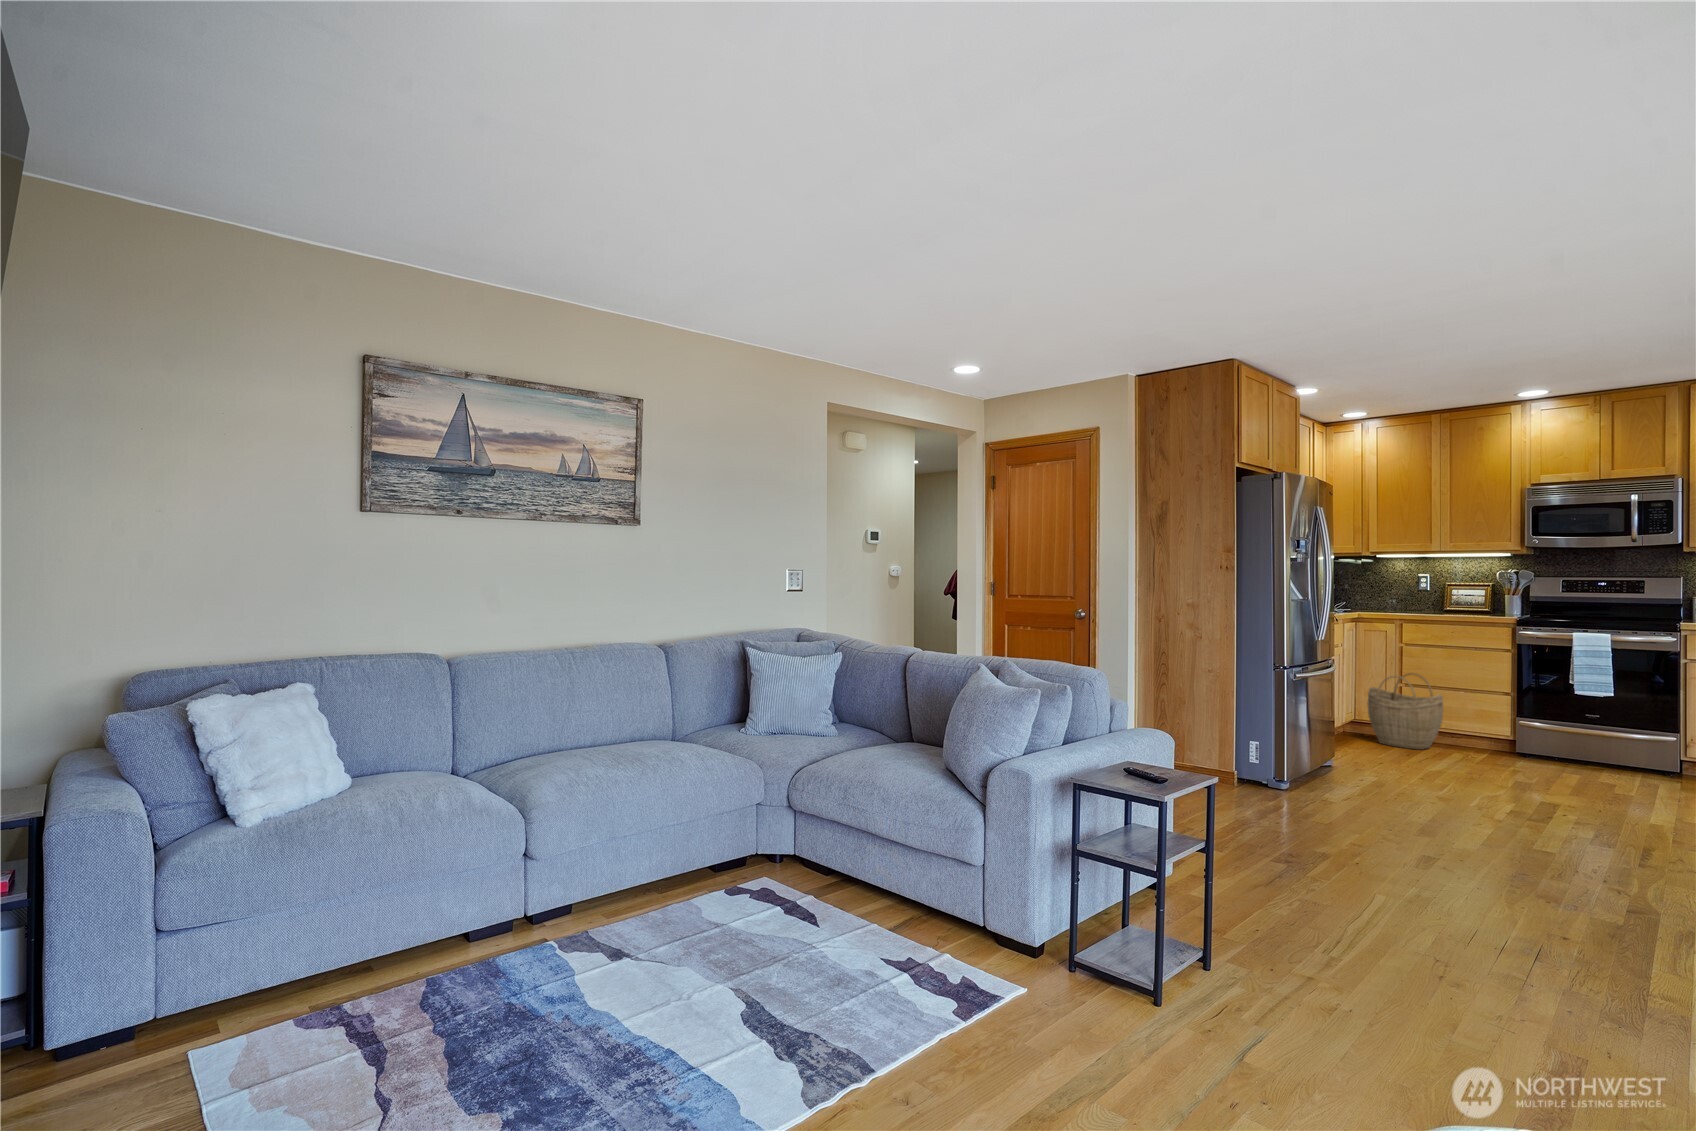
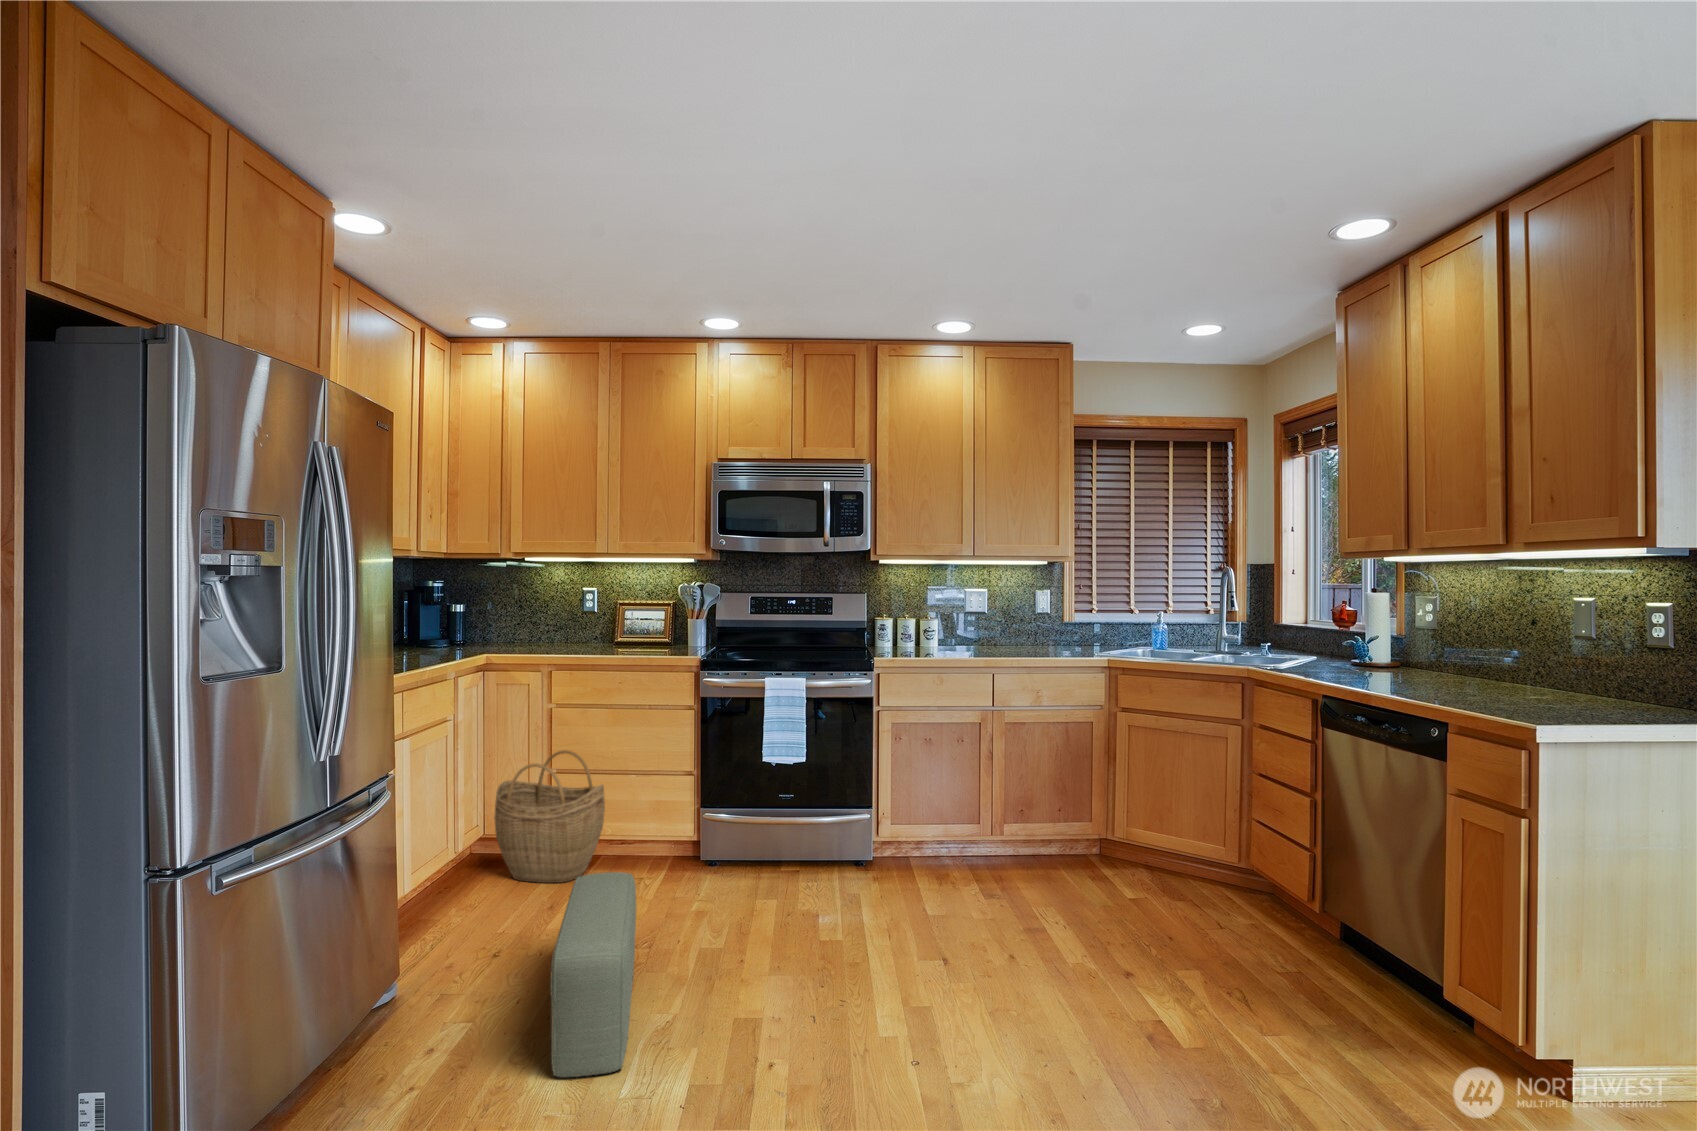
pouf: none [1433,724,1477,803] -> present [550,872,636,1077]

